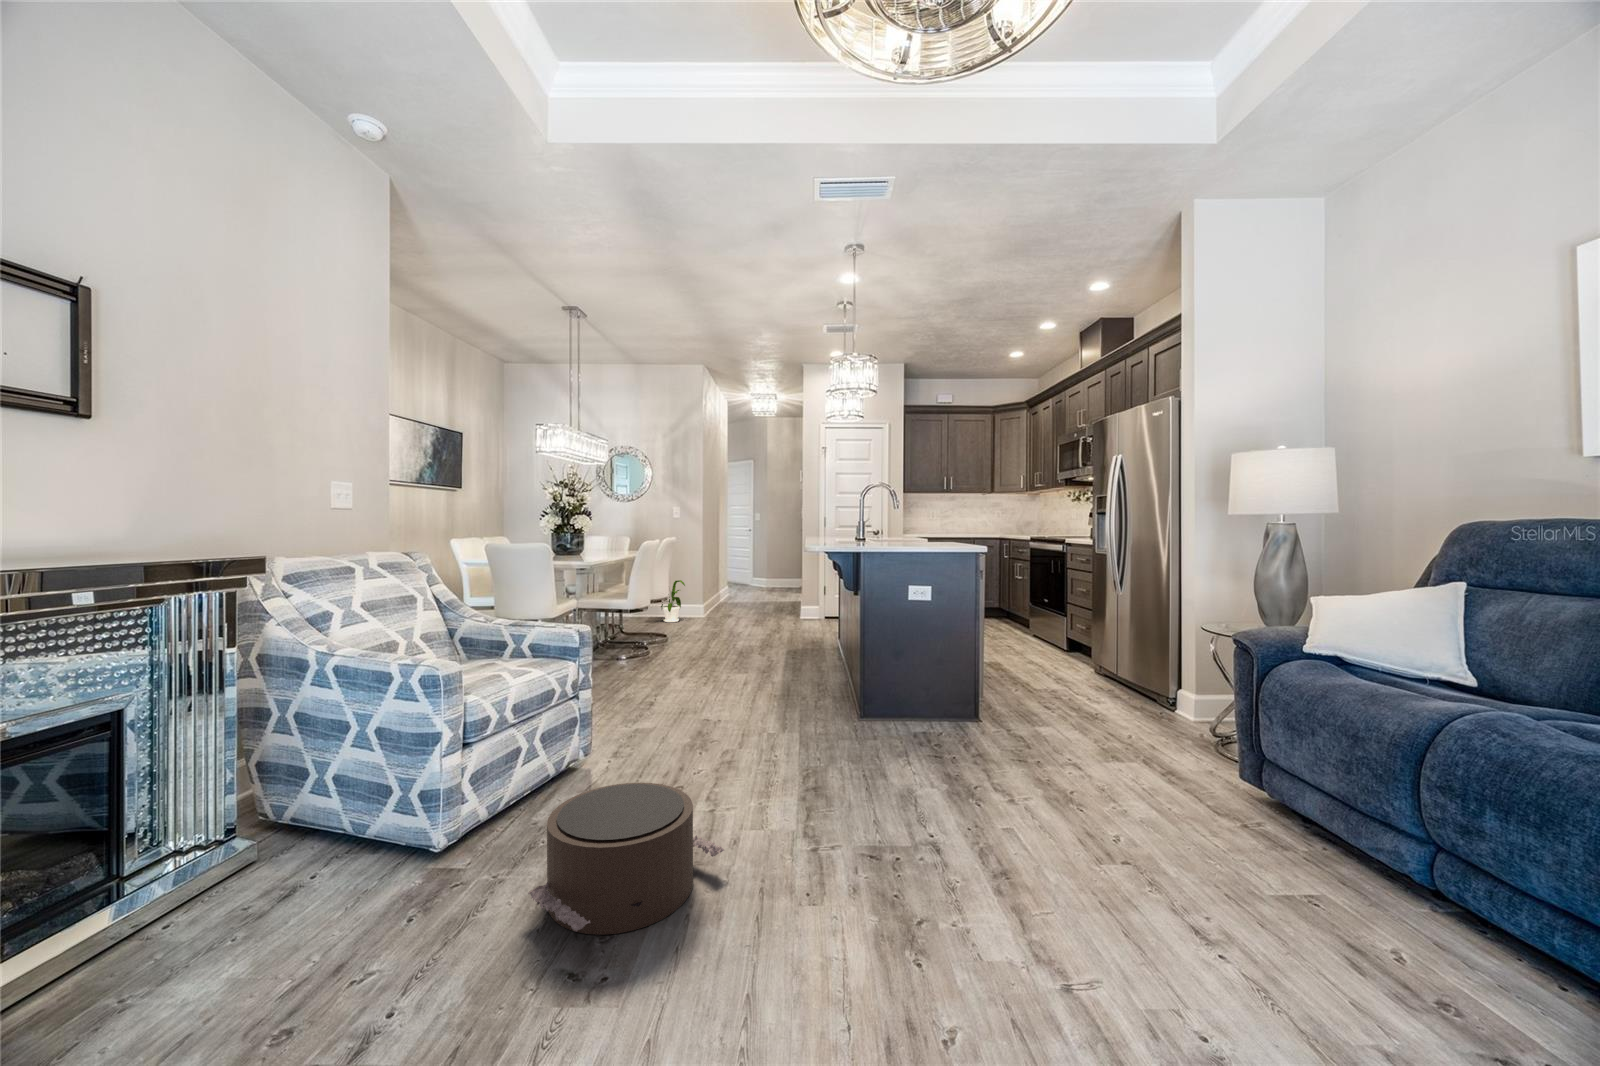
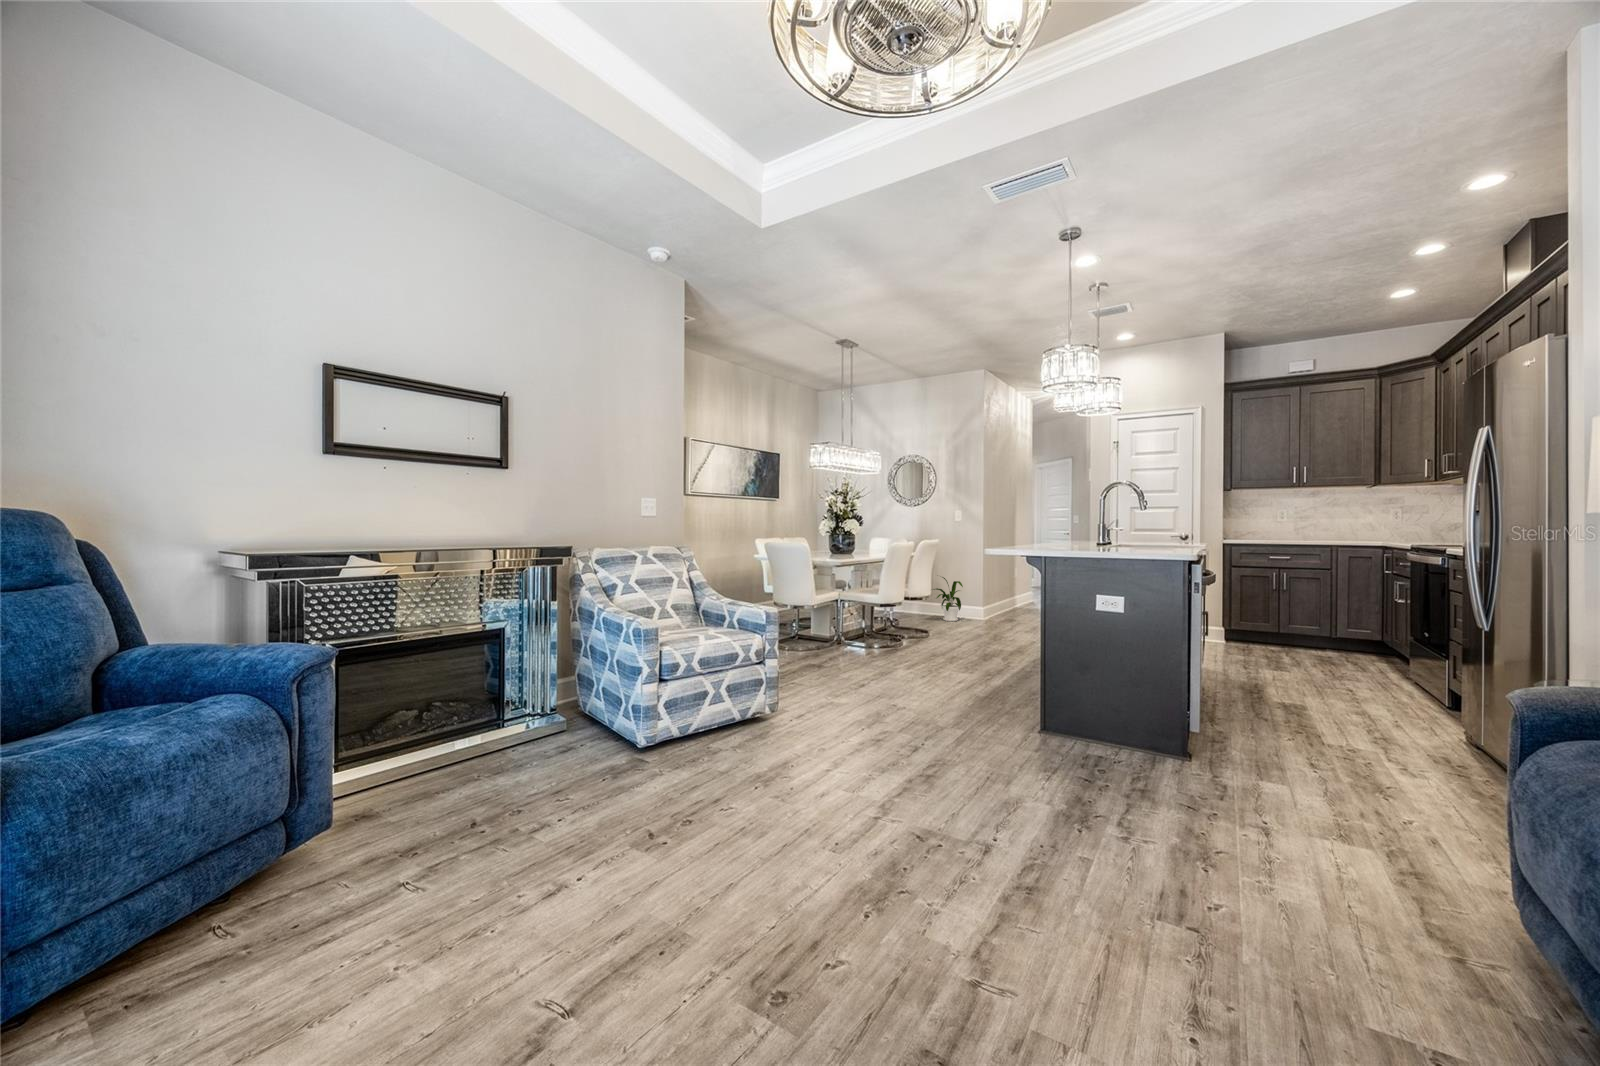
pouf: present [528,783,724,935] -> none [655,725,794,825]

